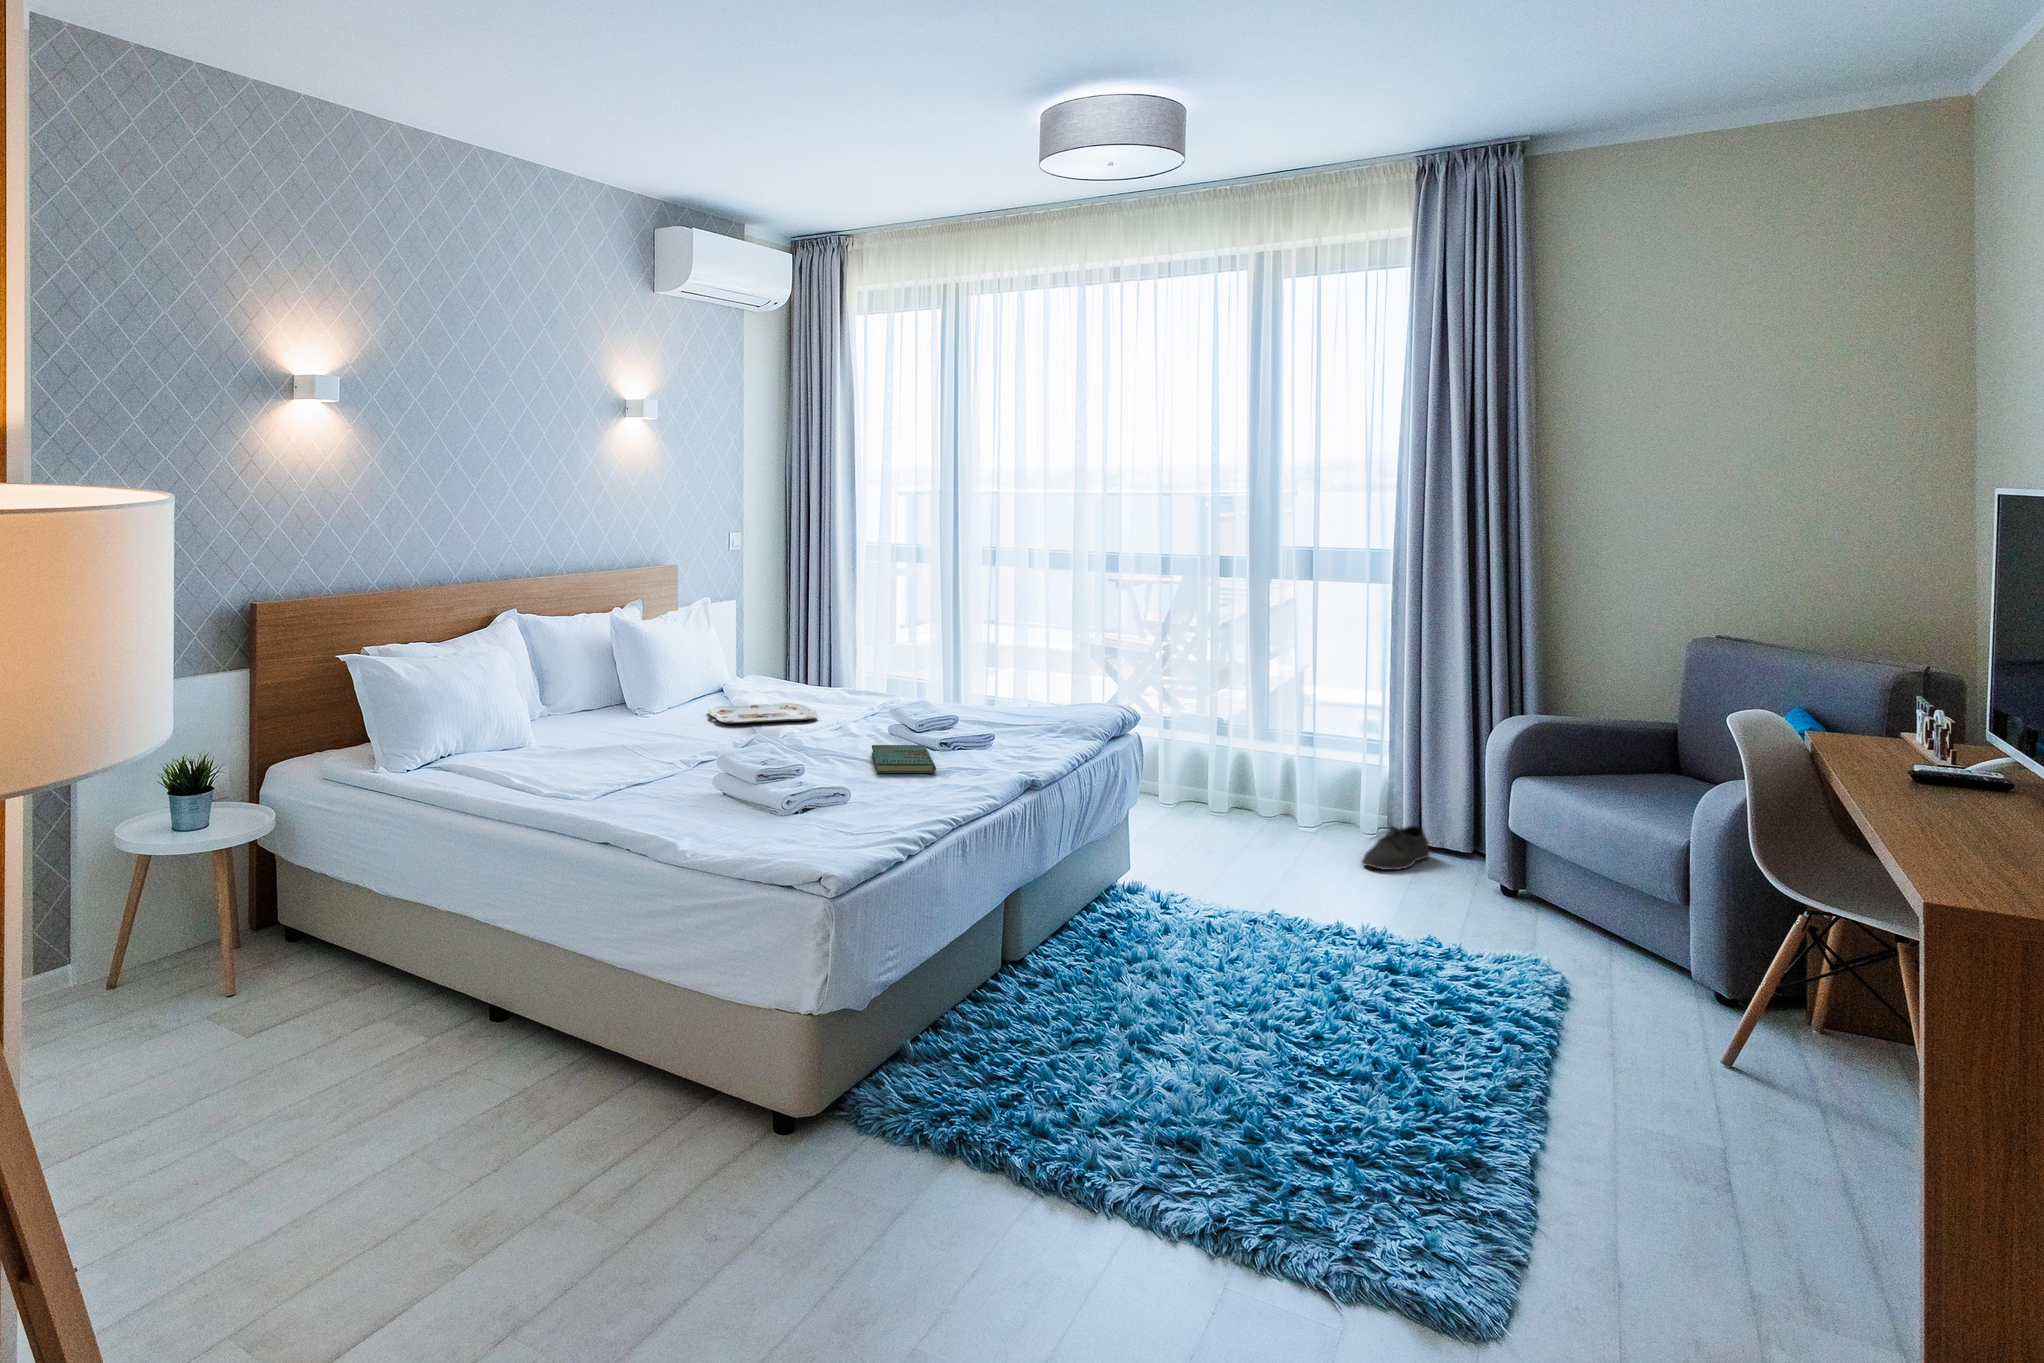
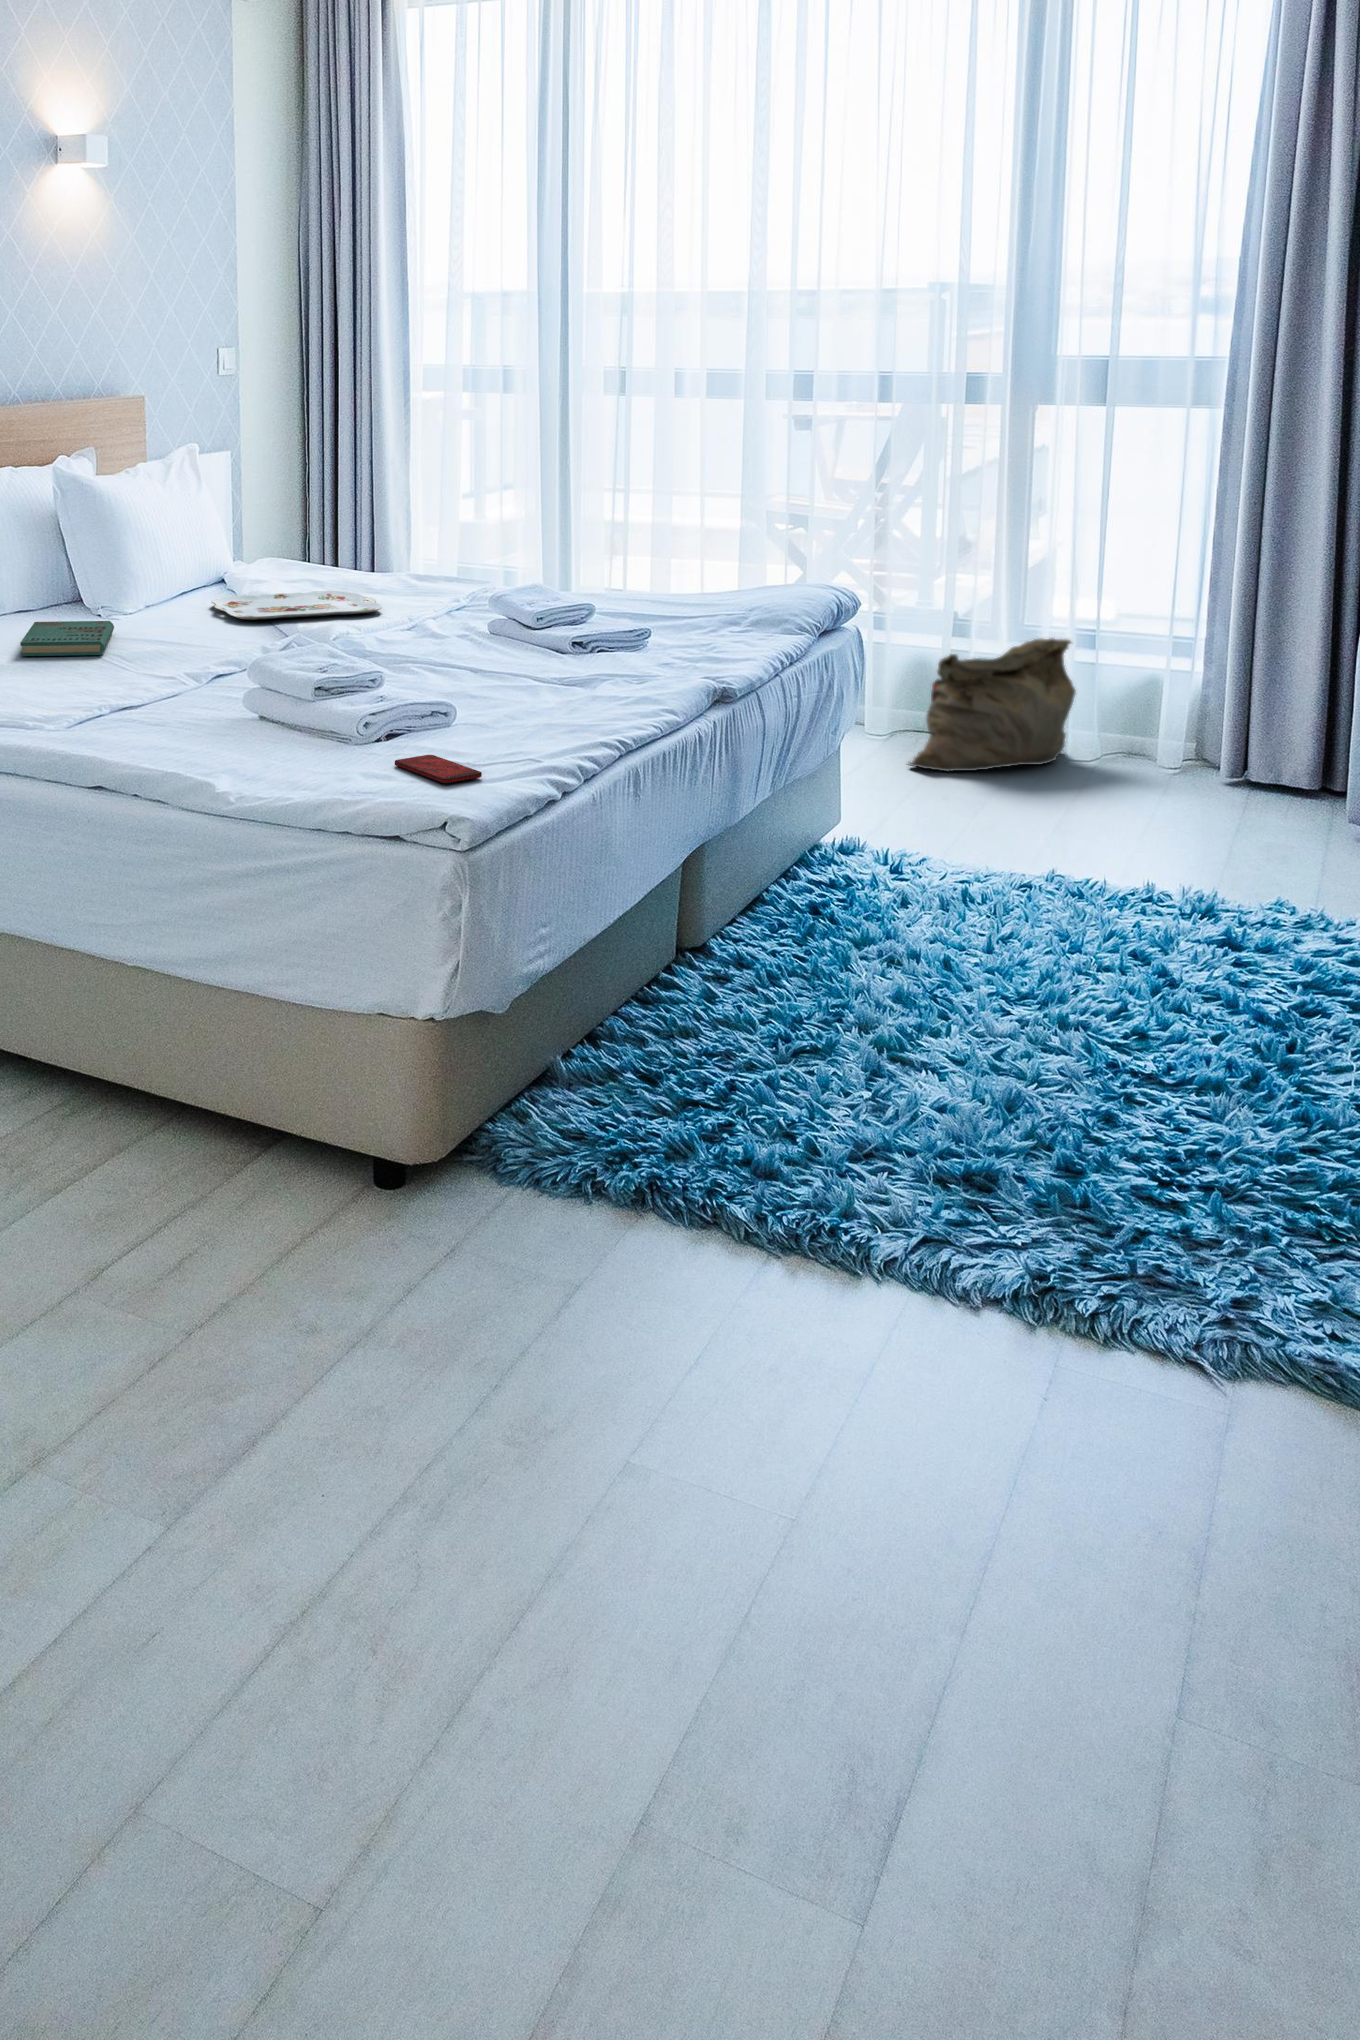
bag: none [1180,741,1296,833] -> present [906,638,1076,771]
book: present [872,745,936,773] -> present [20,621,114,656]
shoe: present [1362,826,1429,870] -> none [1170,754,1265,815]
smartphone: none [798,828,853,849] -> present [395,755,482,783]

